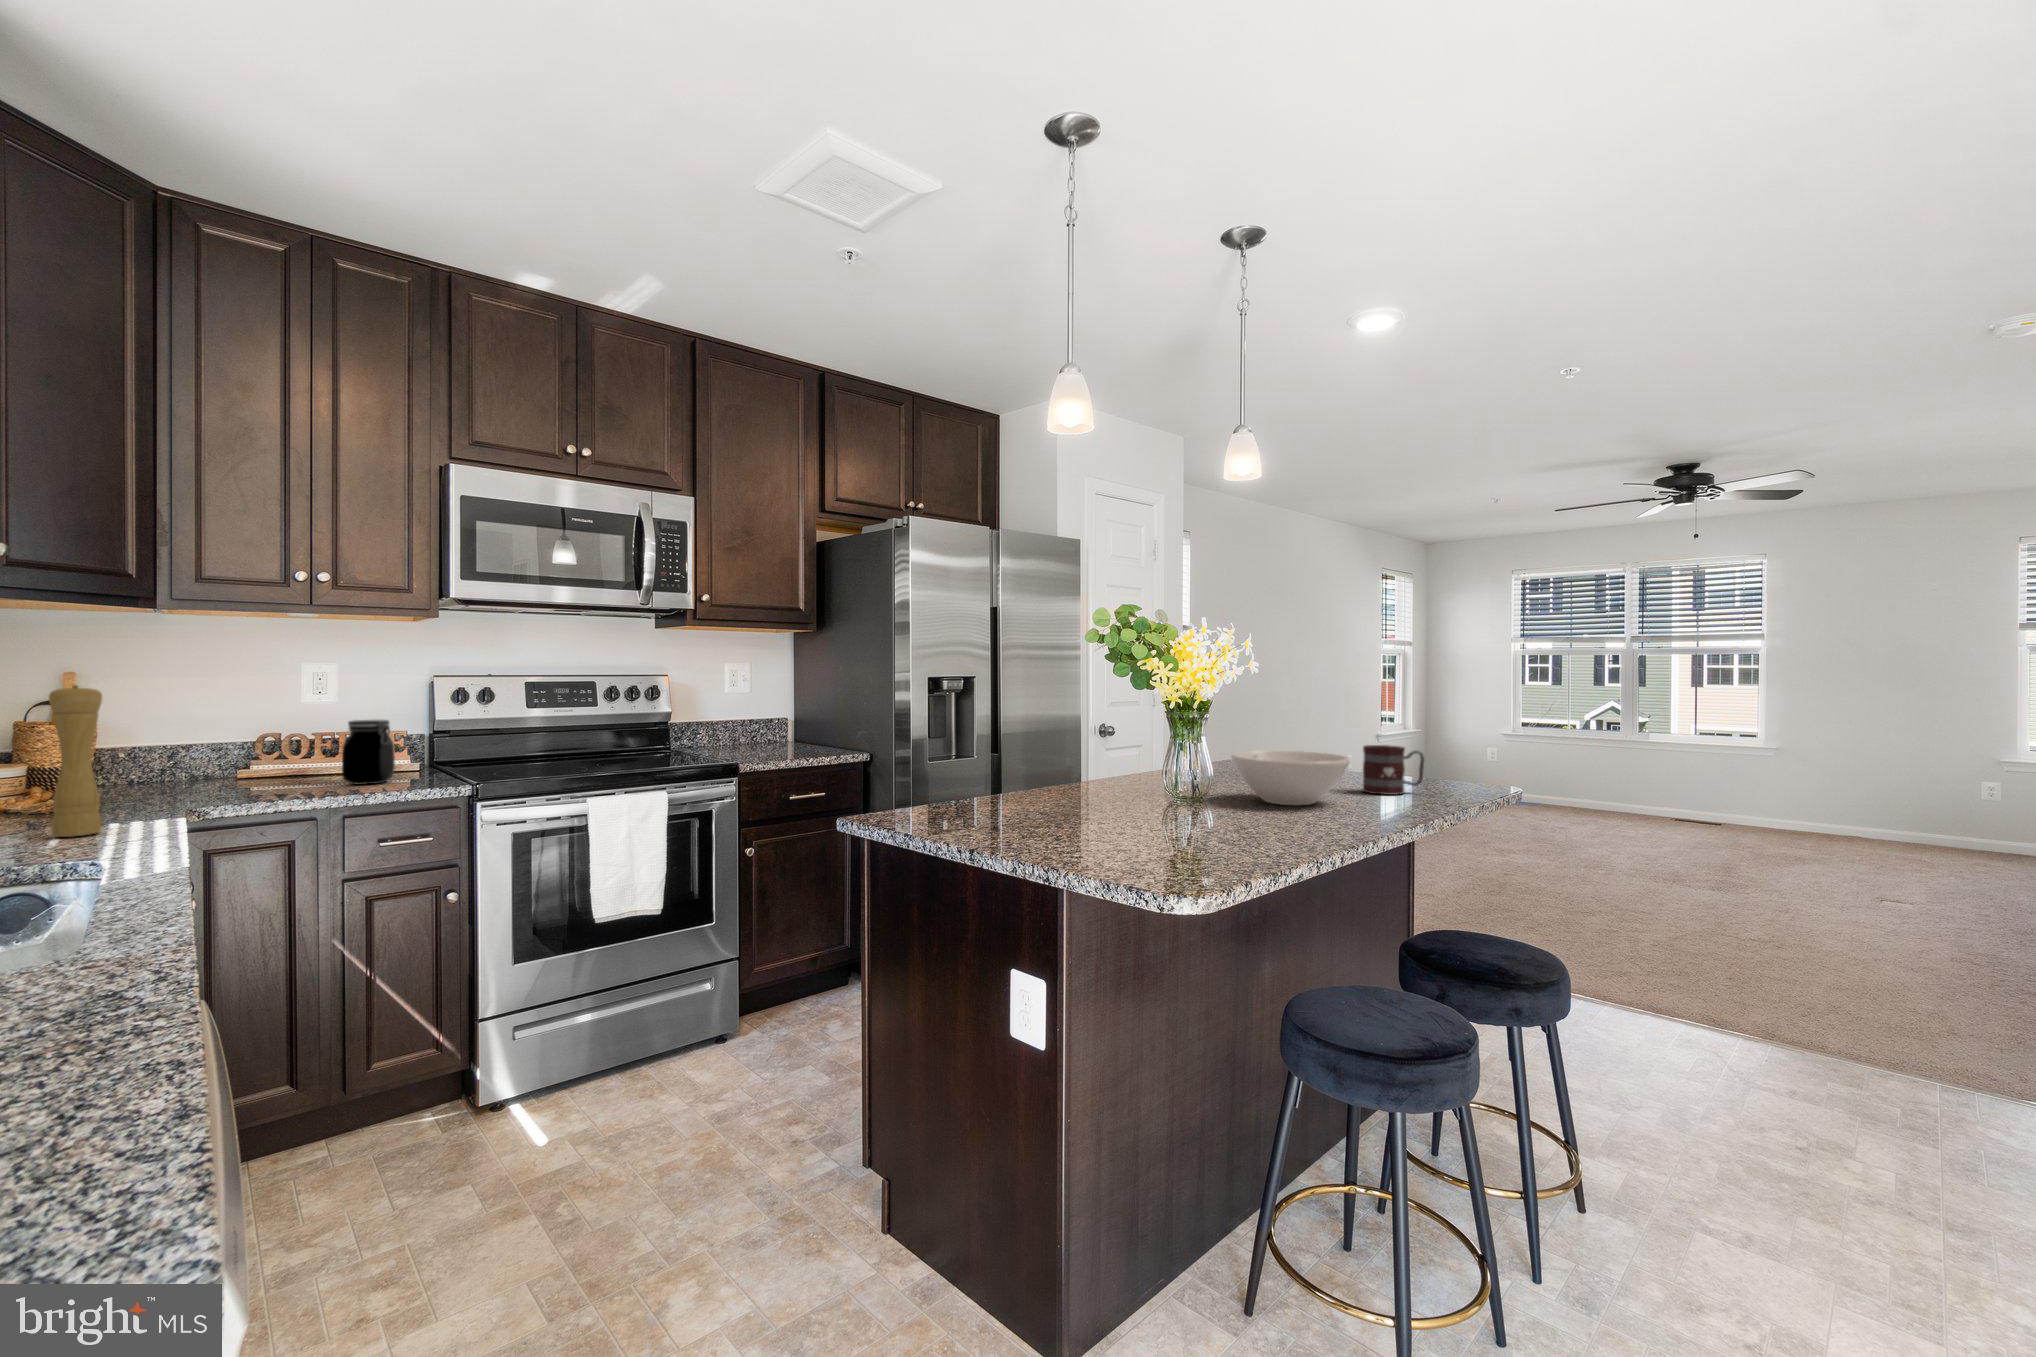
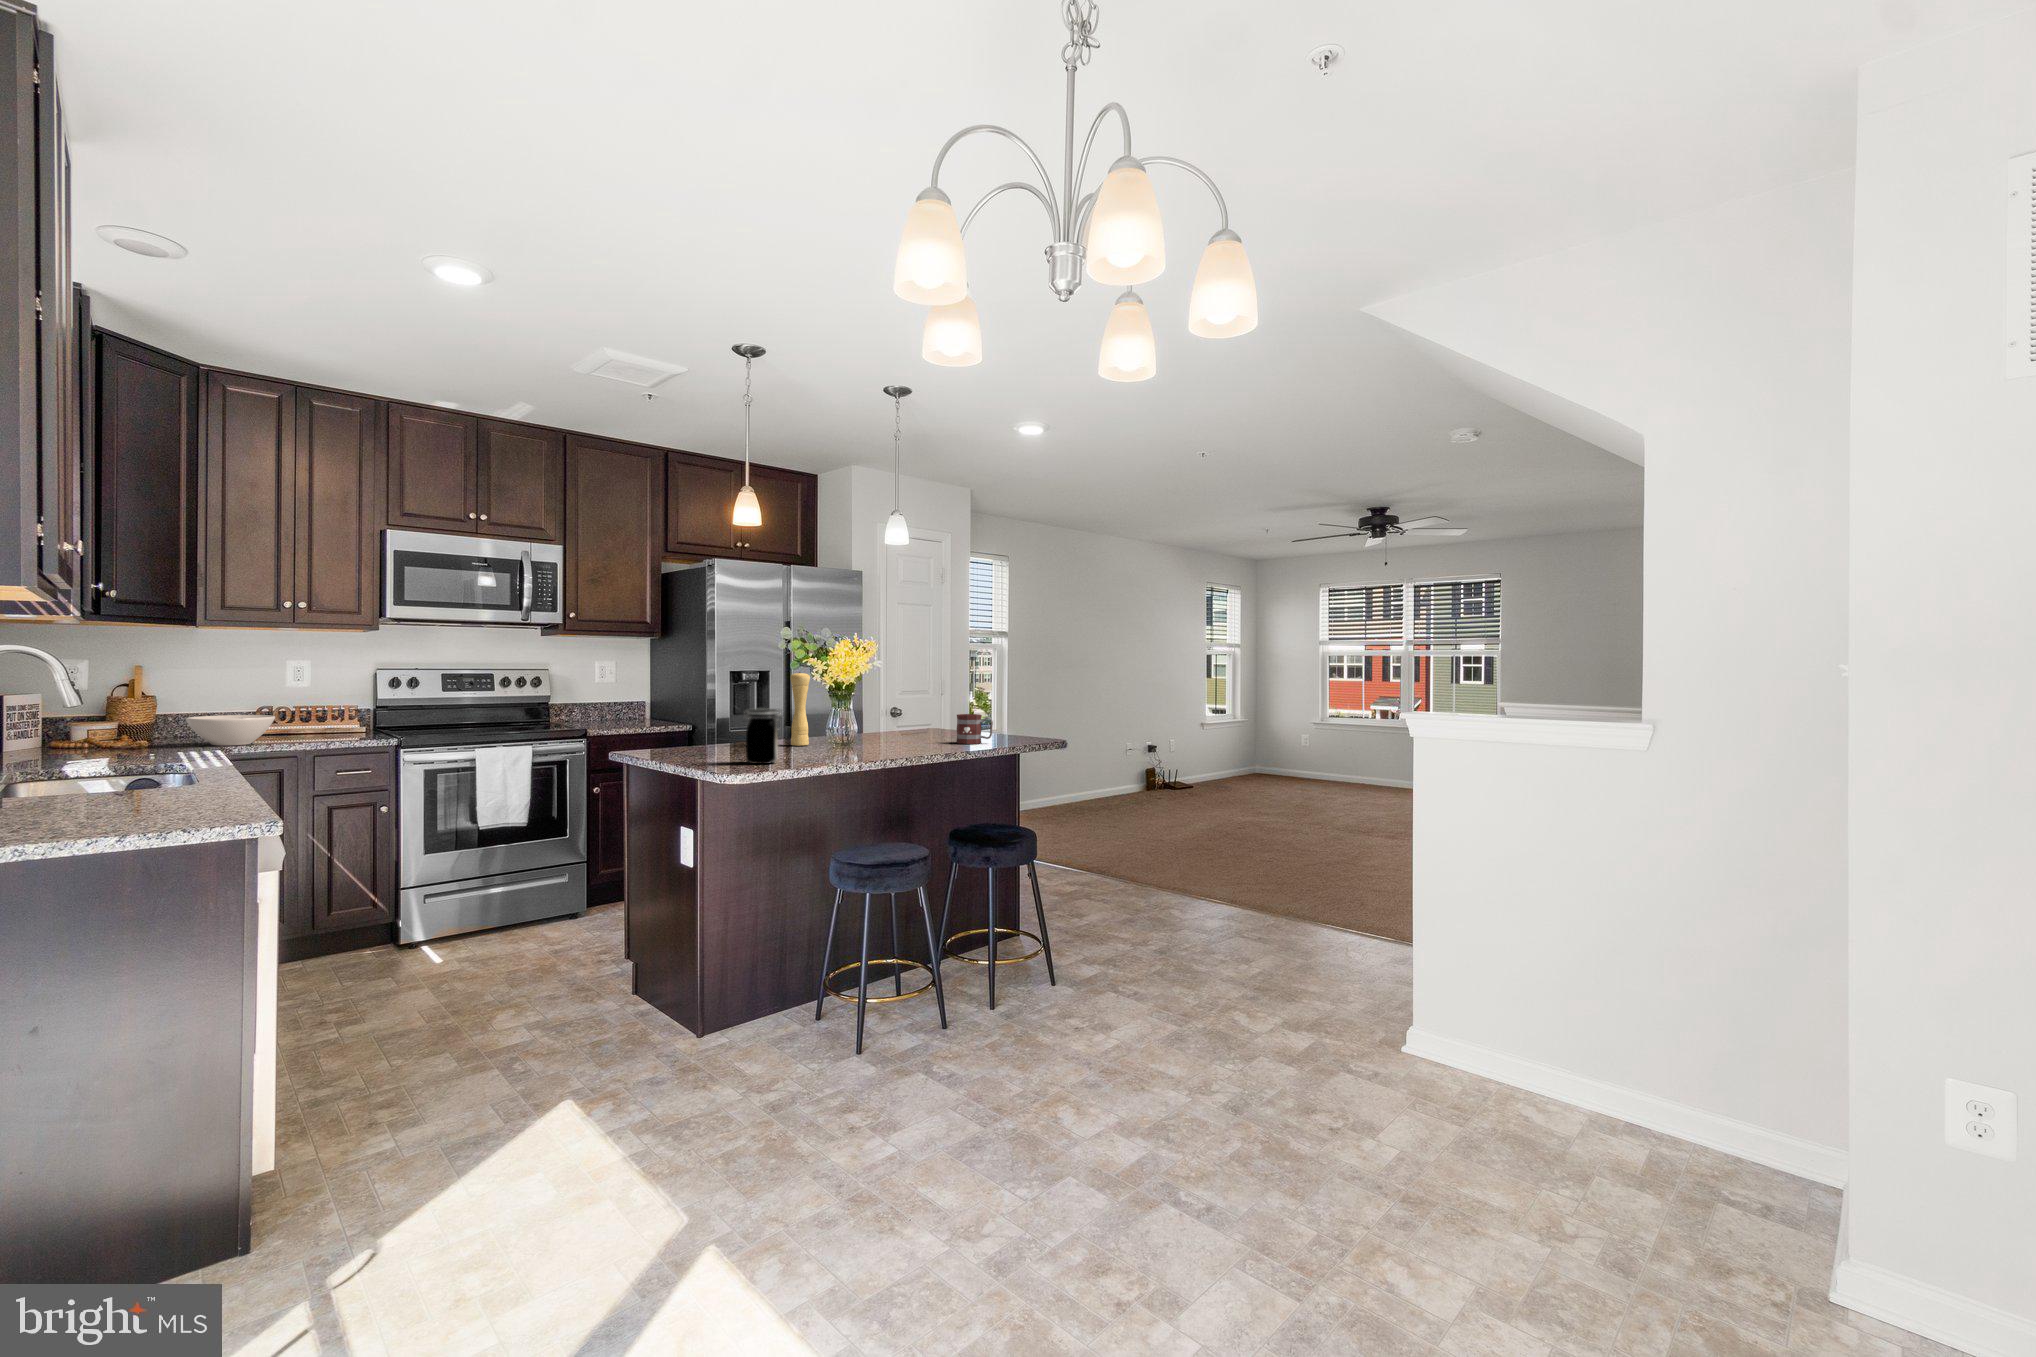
pepper mill: present [49,685,102,837] -> present [791,672,810,746]
jar: present [342,720,395,785] -> present [744,708,781,764]
bowl: present [1231,751,1350,805] -> present [186,715,275,746]

